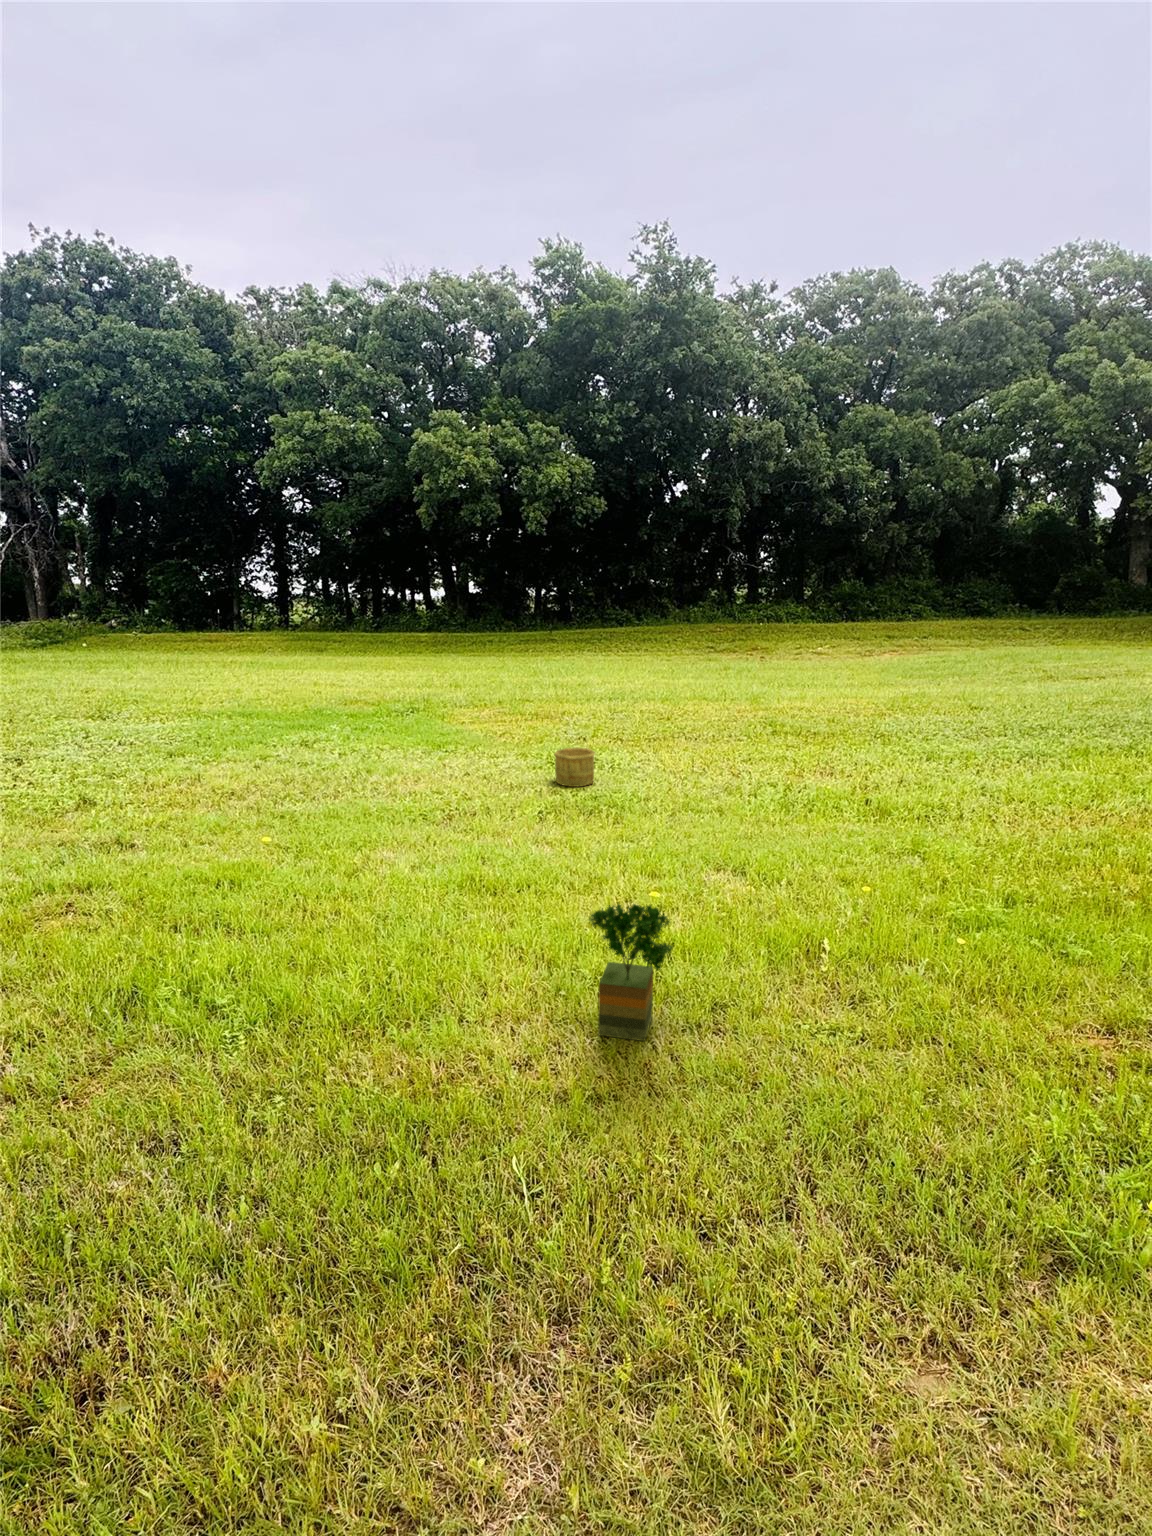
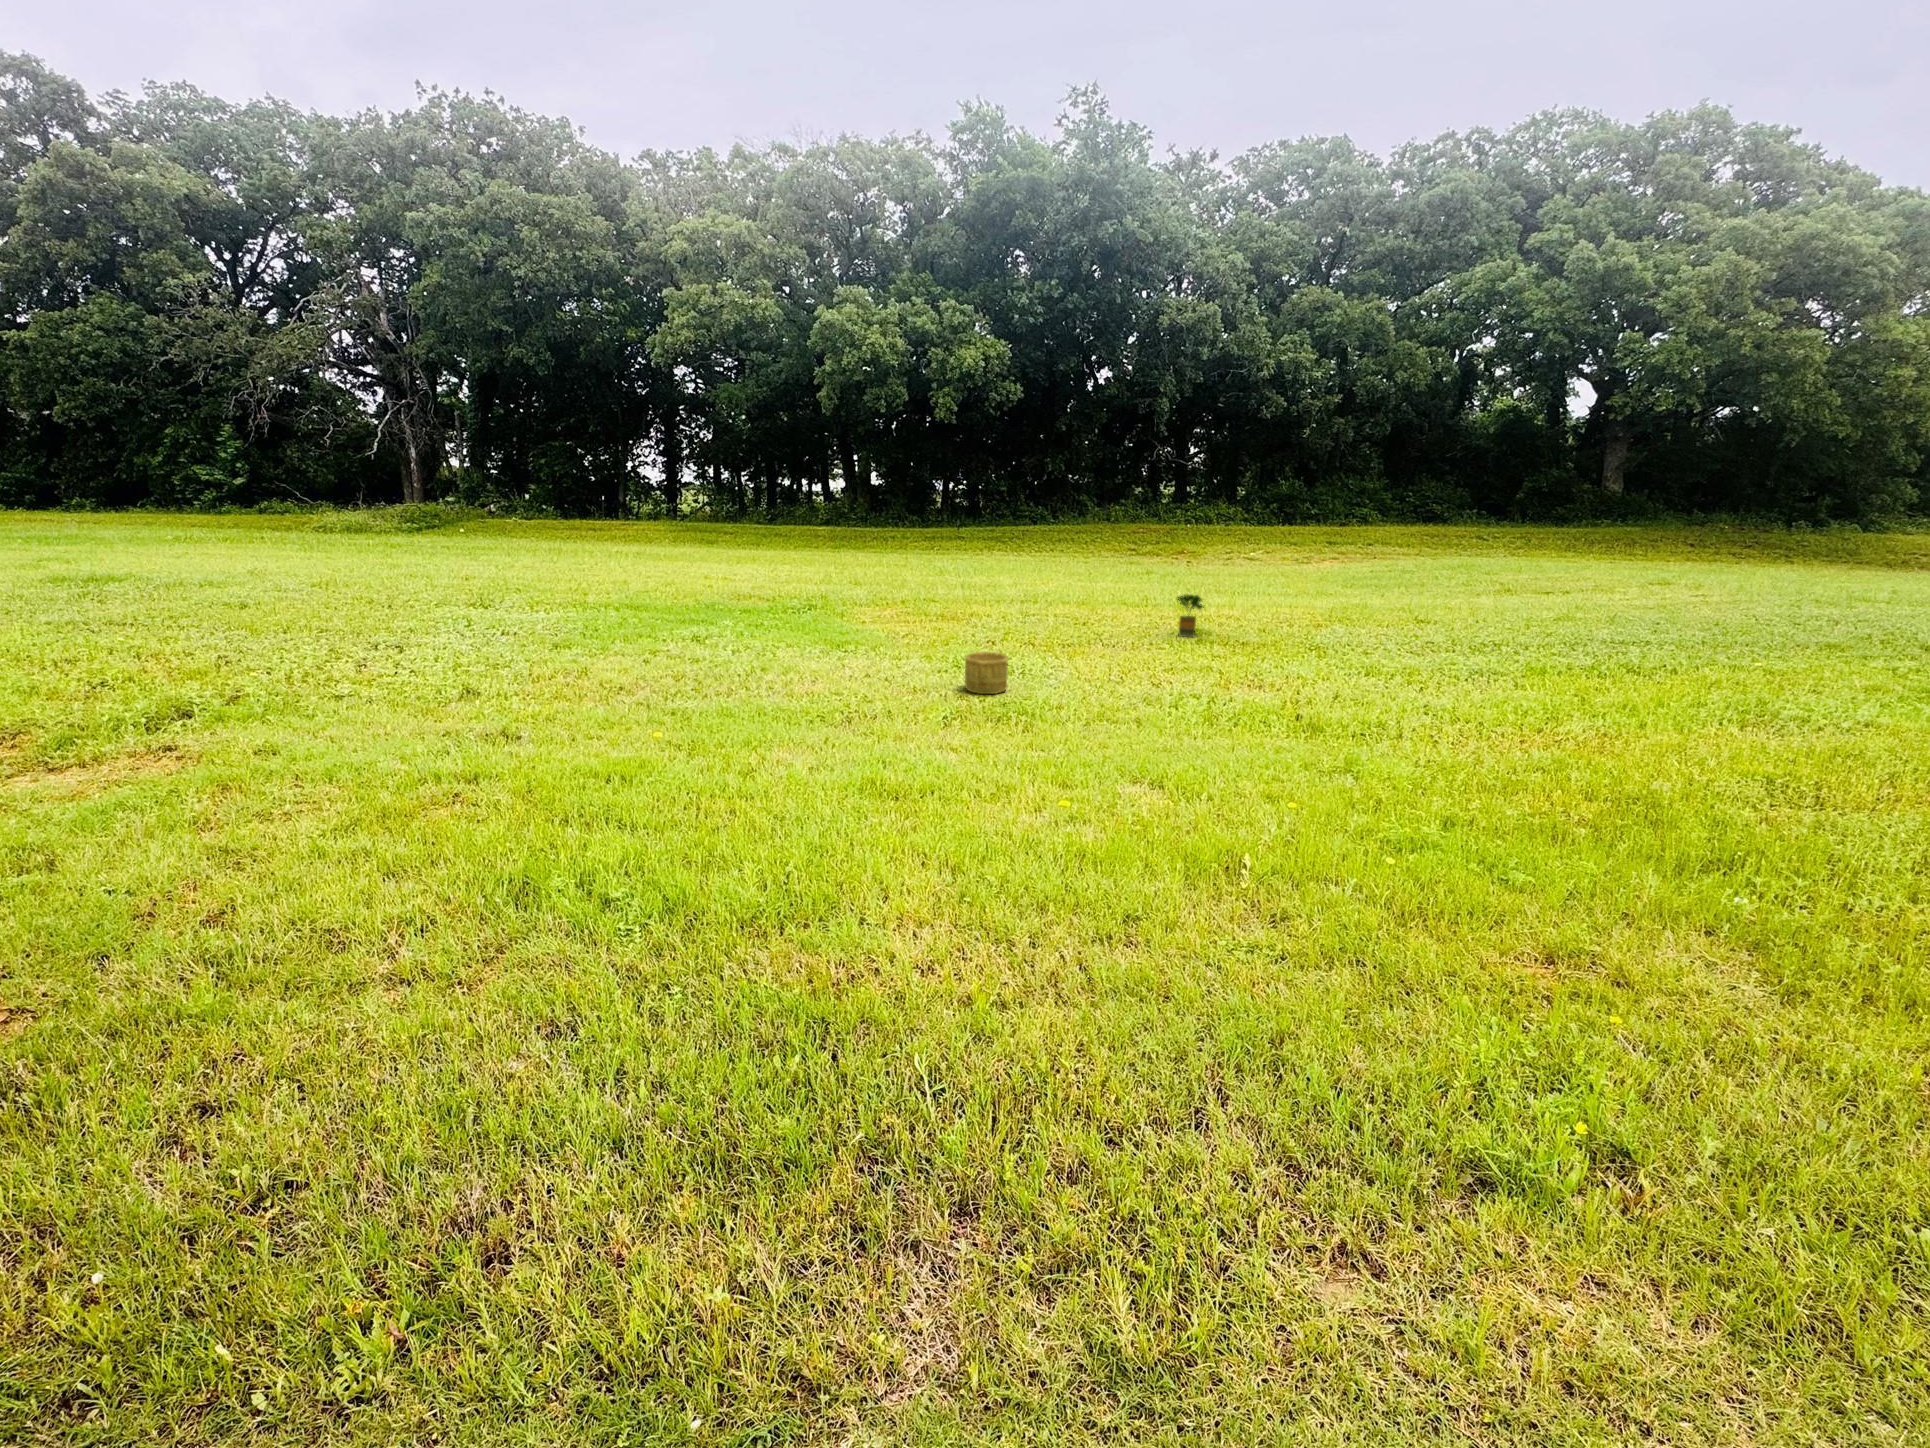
potted tree: present [590,904,673,1041] -> present [1178,594,1204,637]

